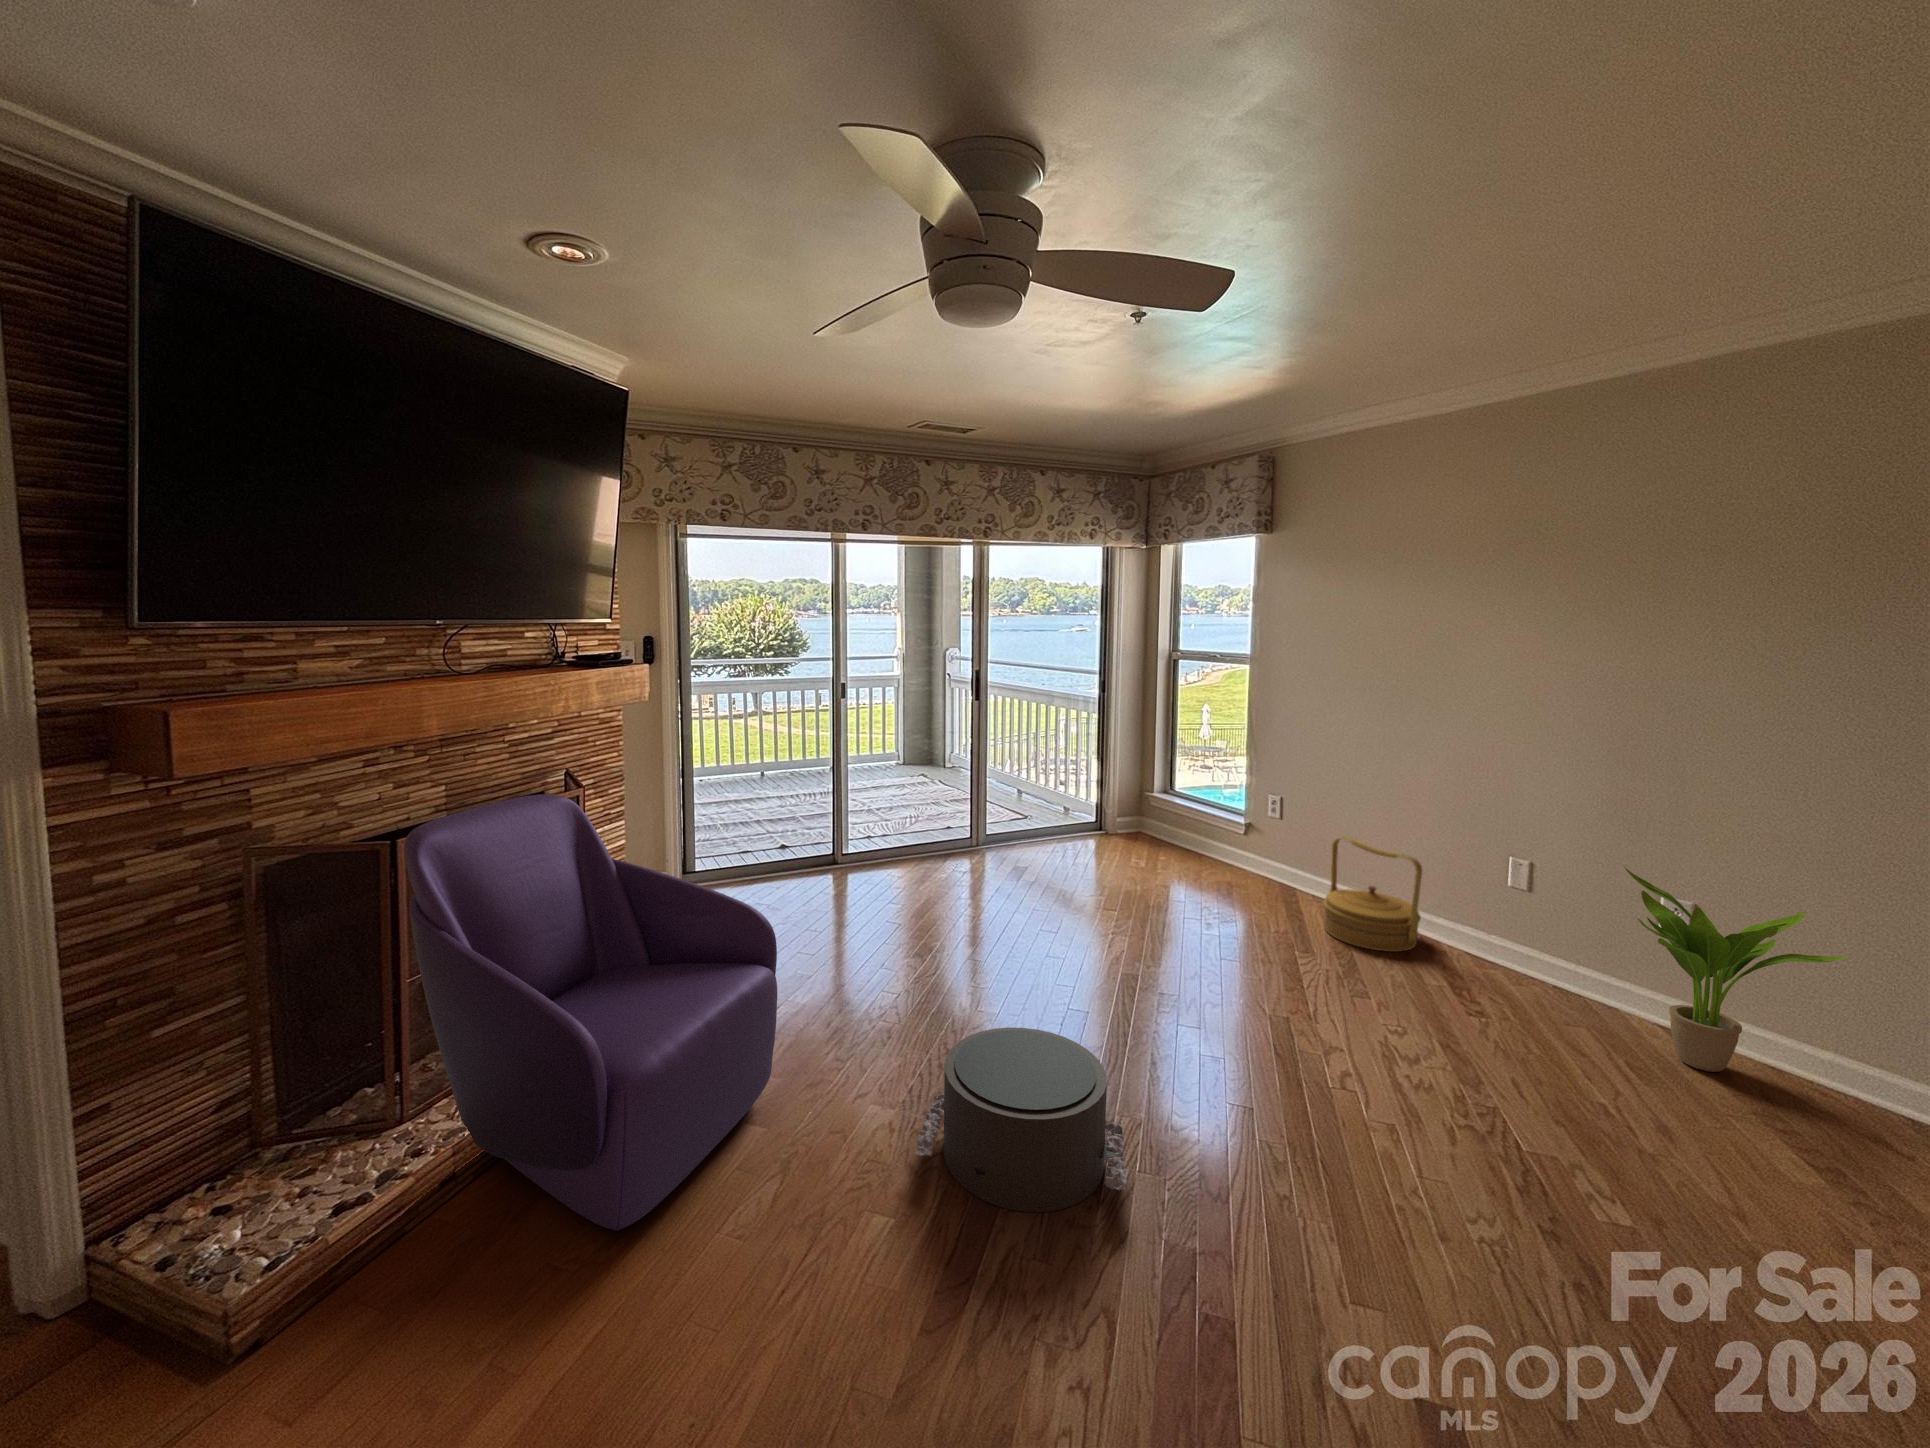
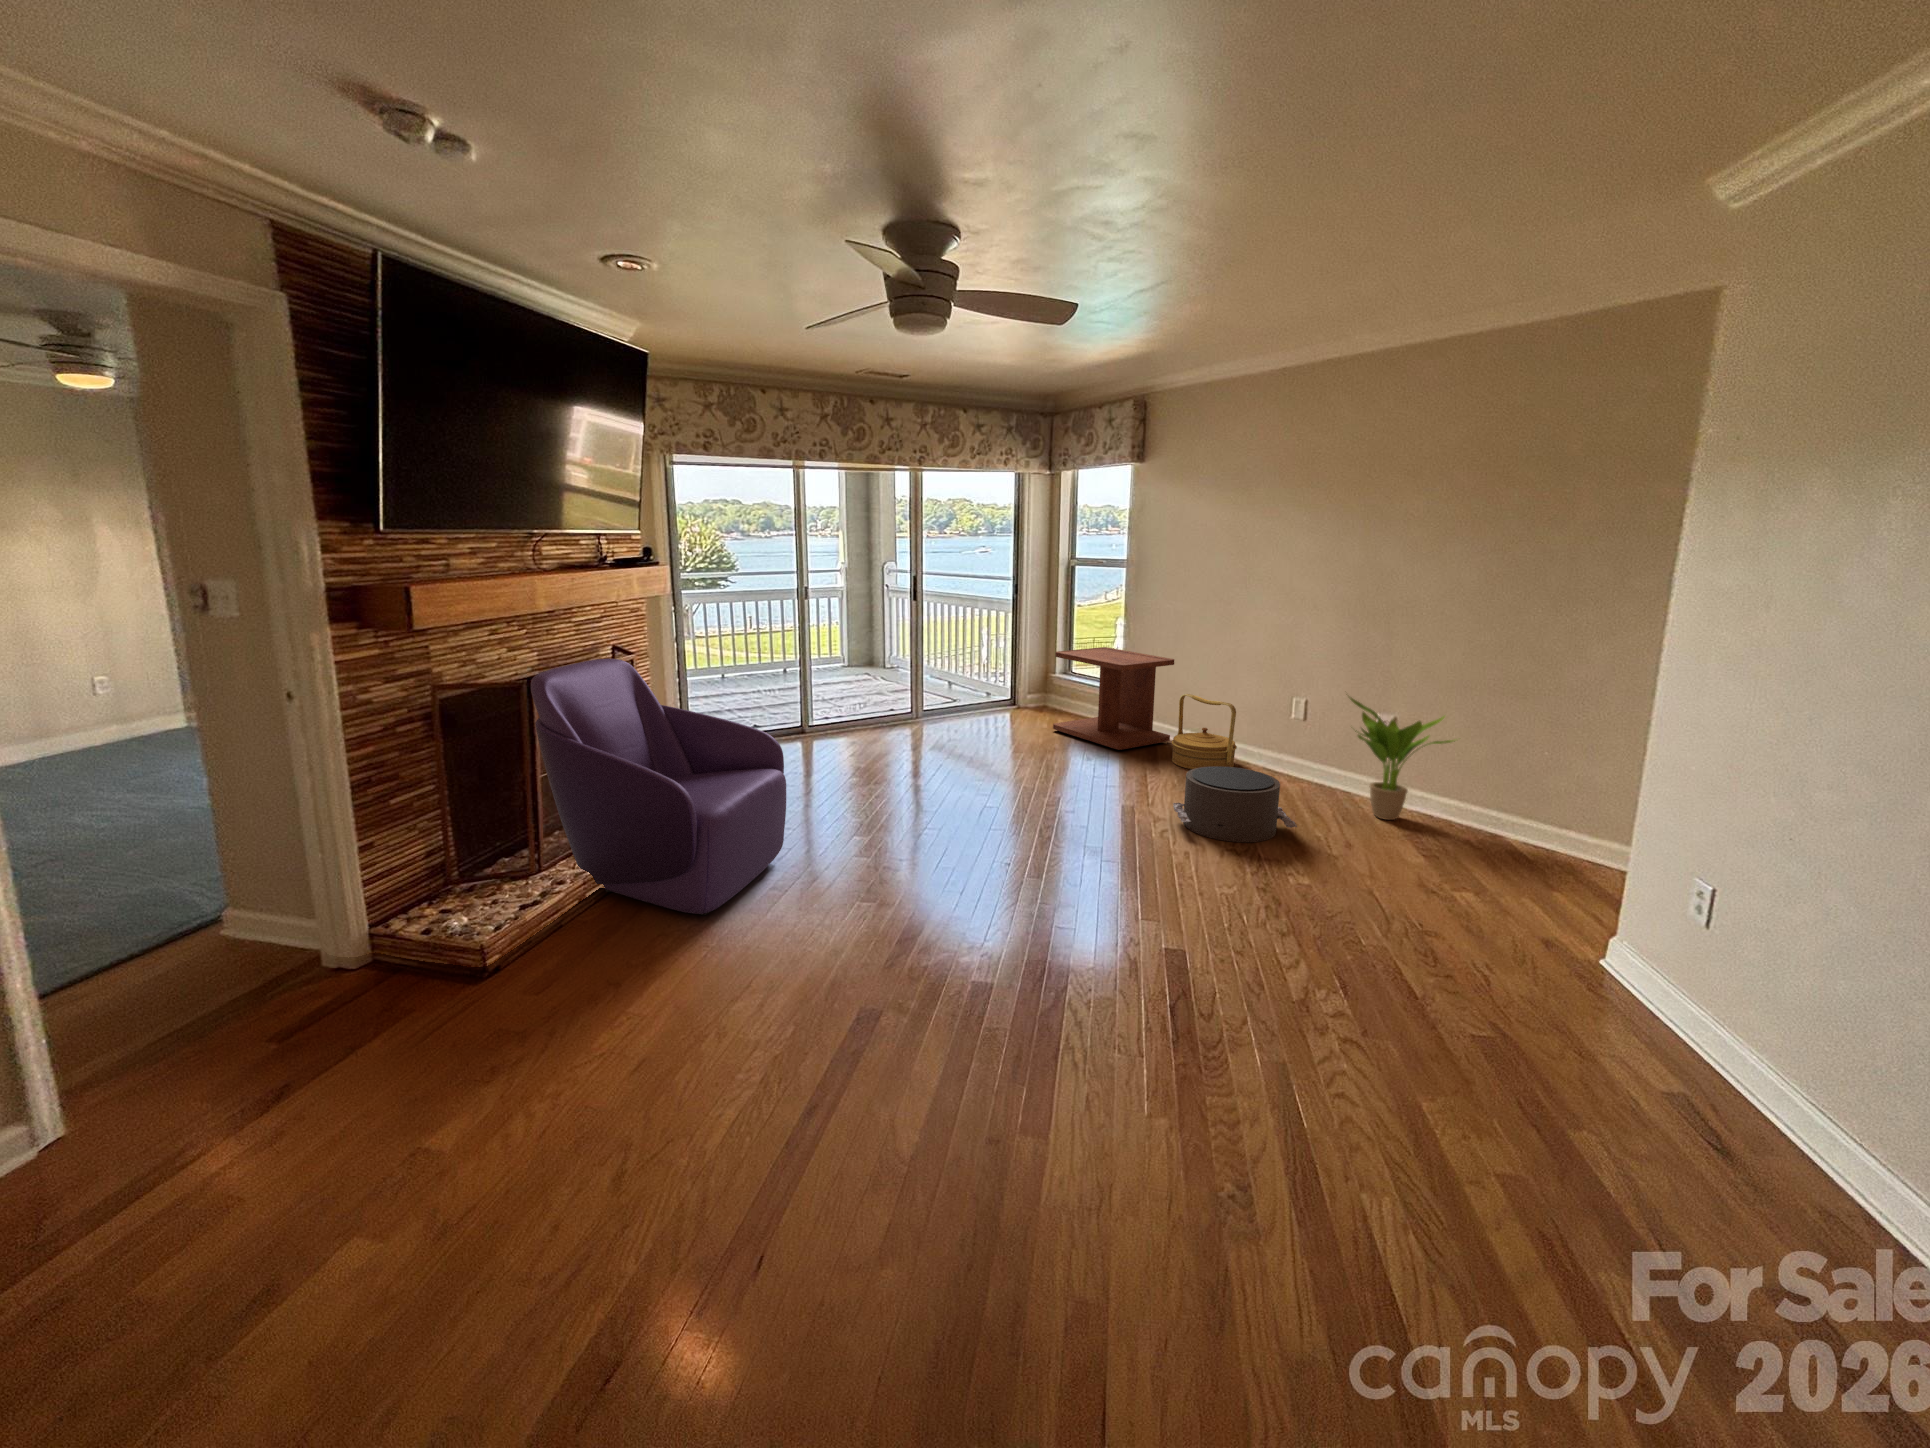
side table: none [1152,762,1320,906] -> present [1053,647,1174,750]
pouf: present [916,1028,1129,1212] -> present [1173,766,1297,842]

